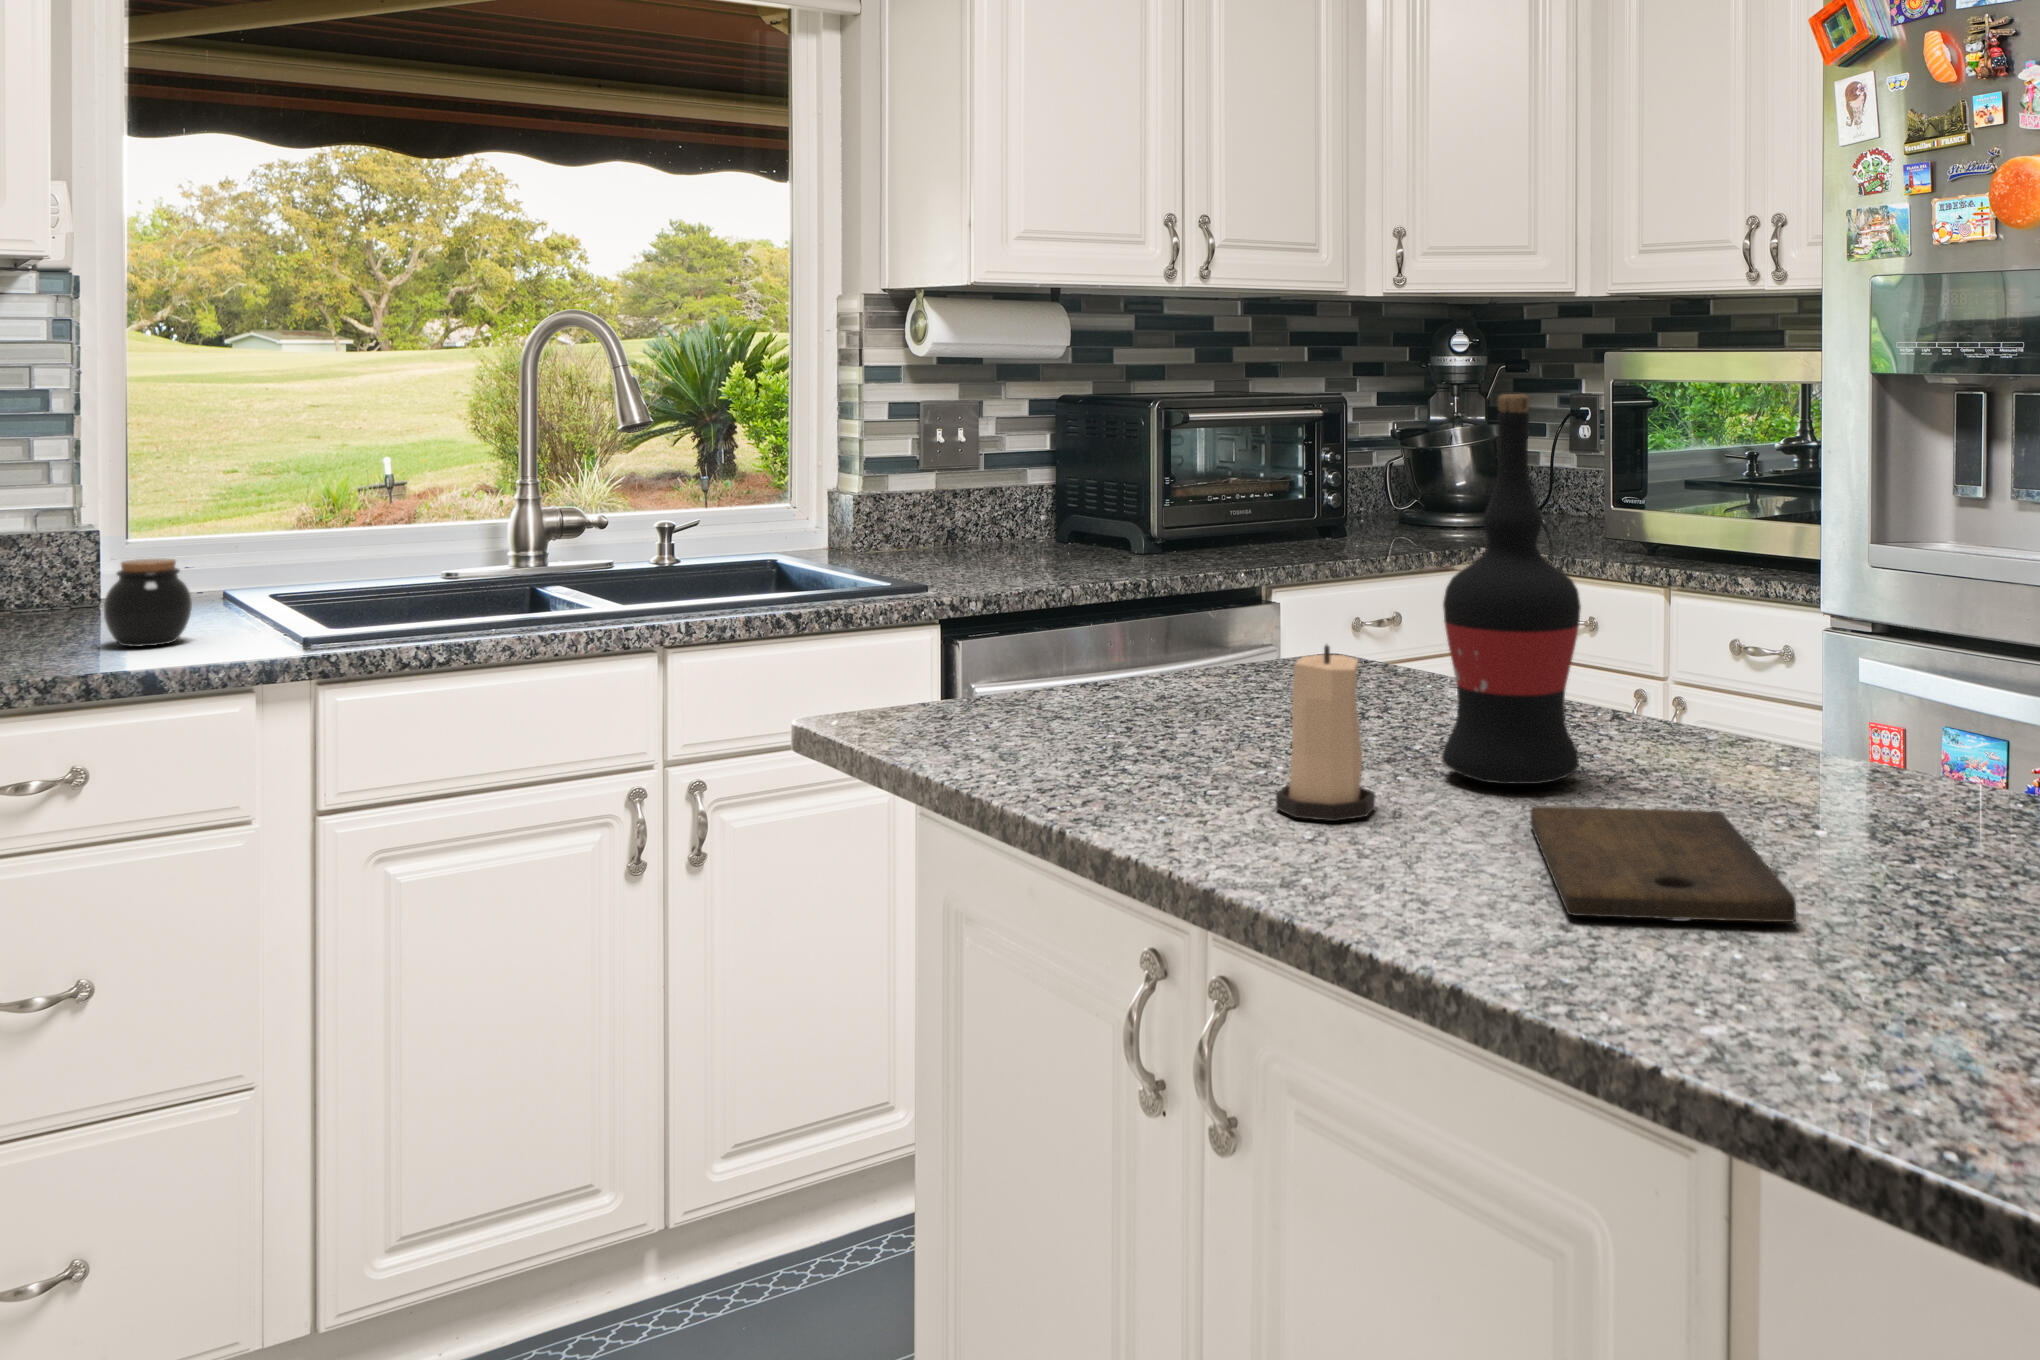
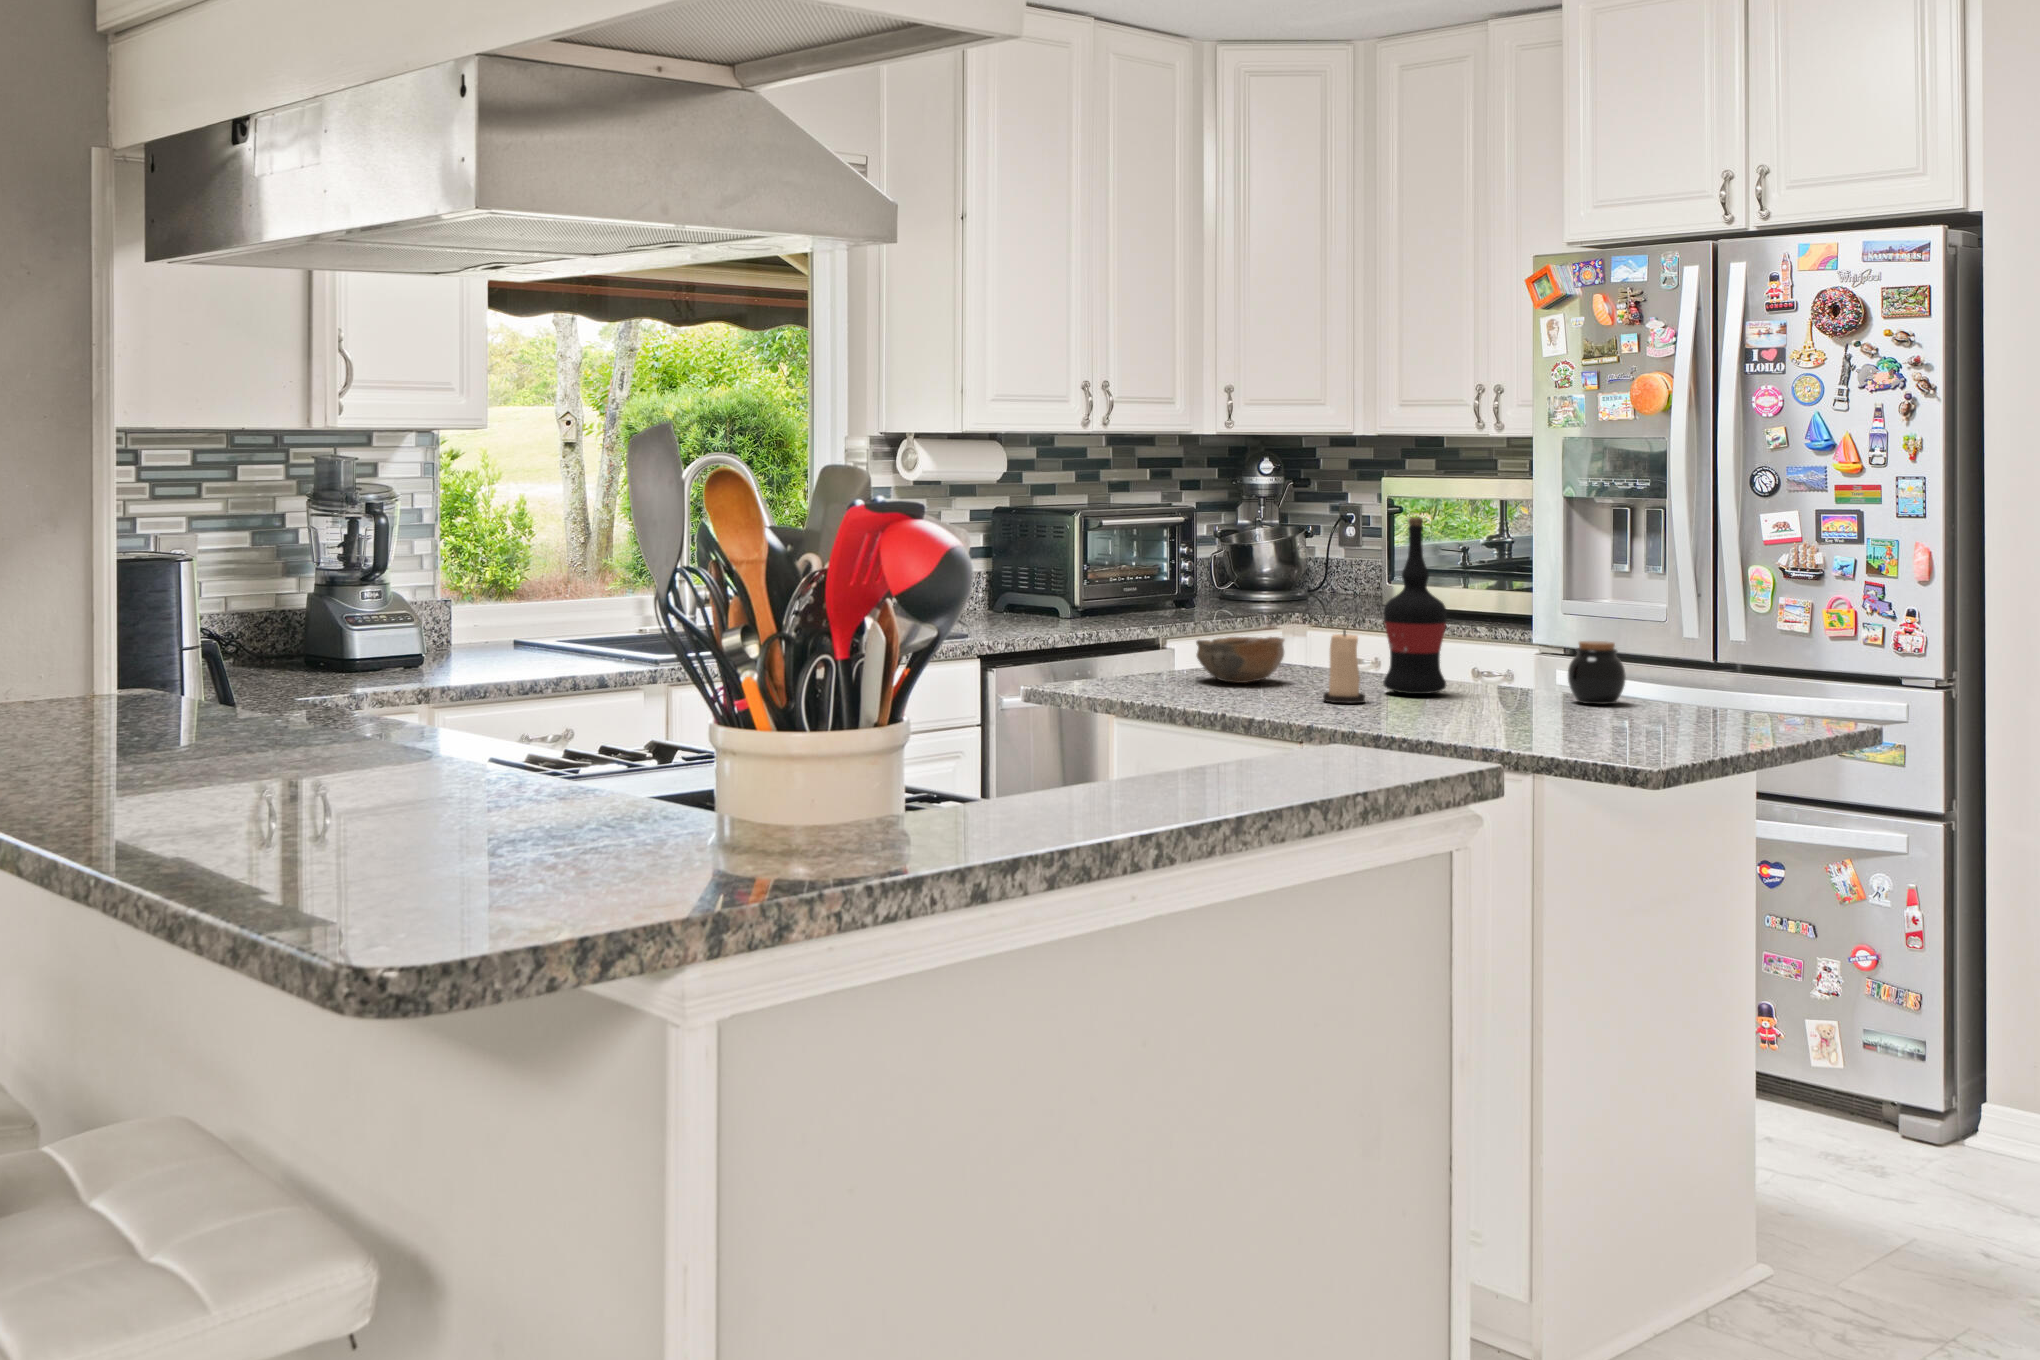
jar: present [104,558,192,647] -> present [1568,641,1626,705]
bowl: none [1082,633,1265,735] -> present [1196,637,1284,683]
cutting board: present [1530,806,1796,922] -> none [1435,696,1552,721]

